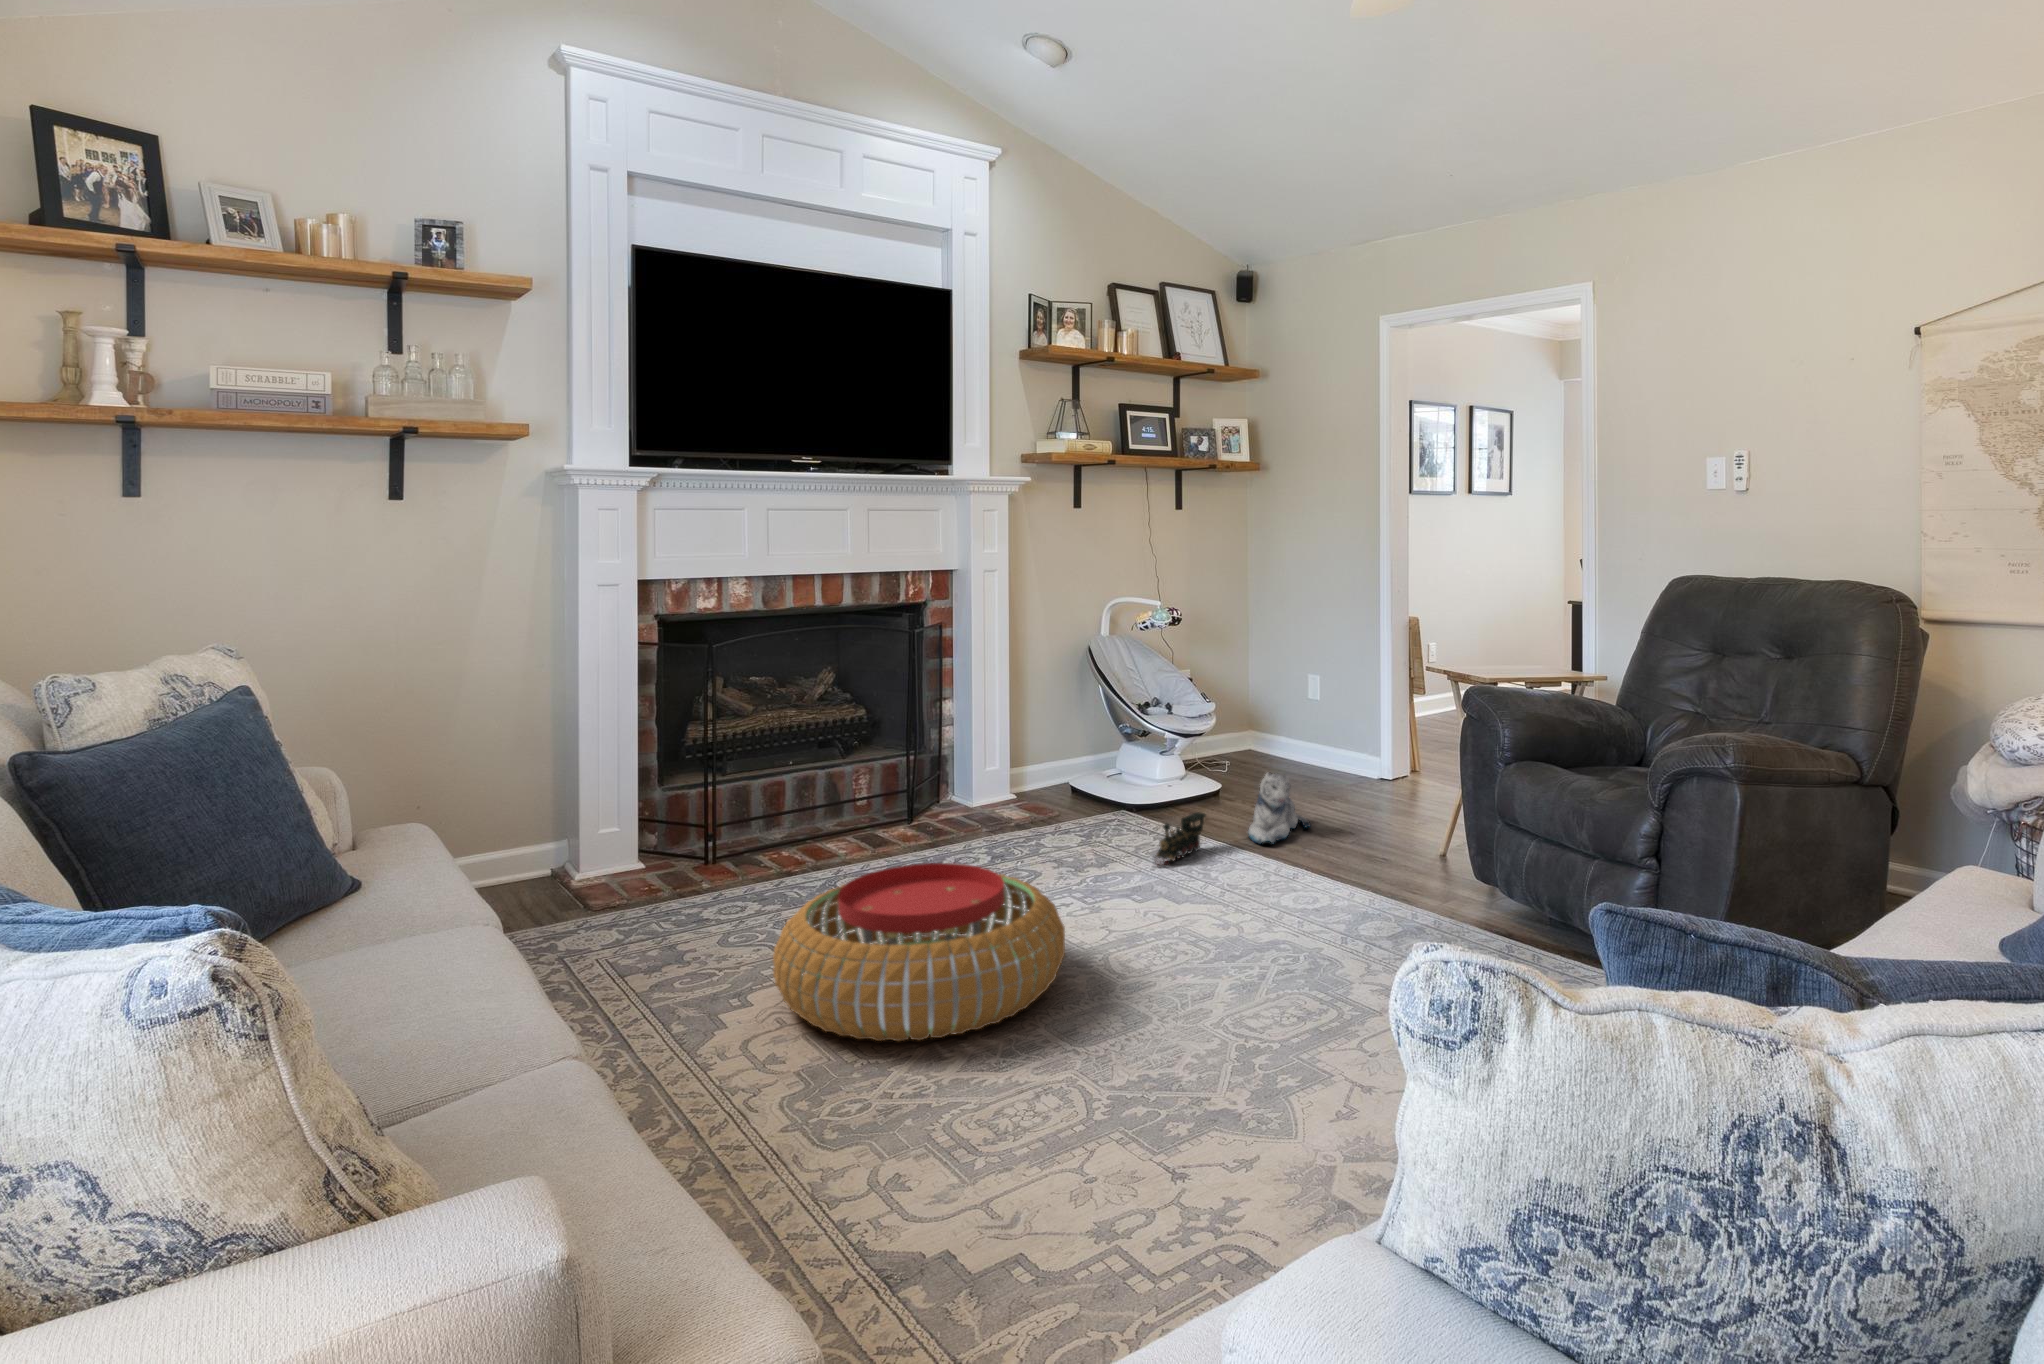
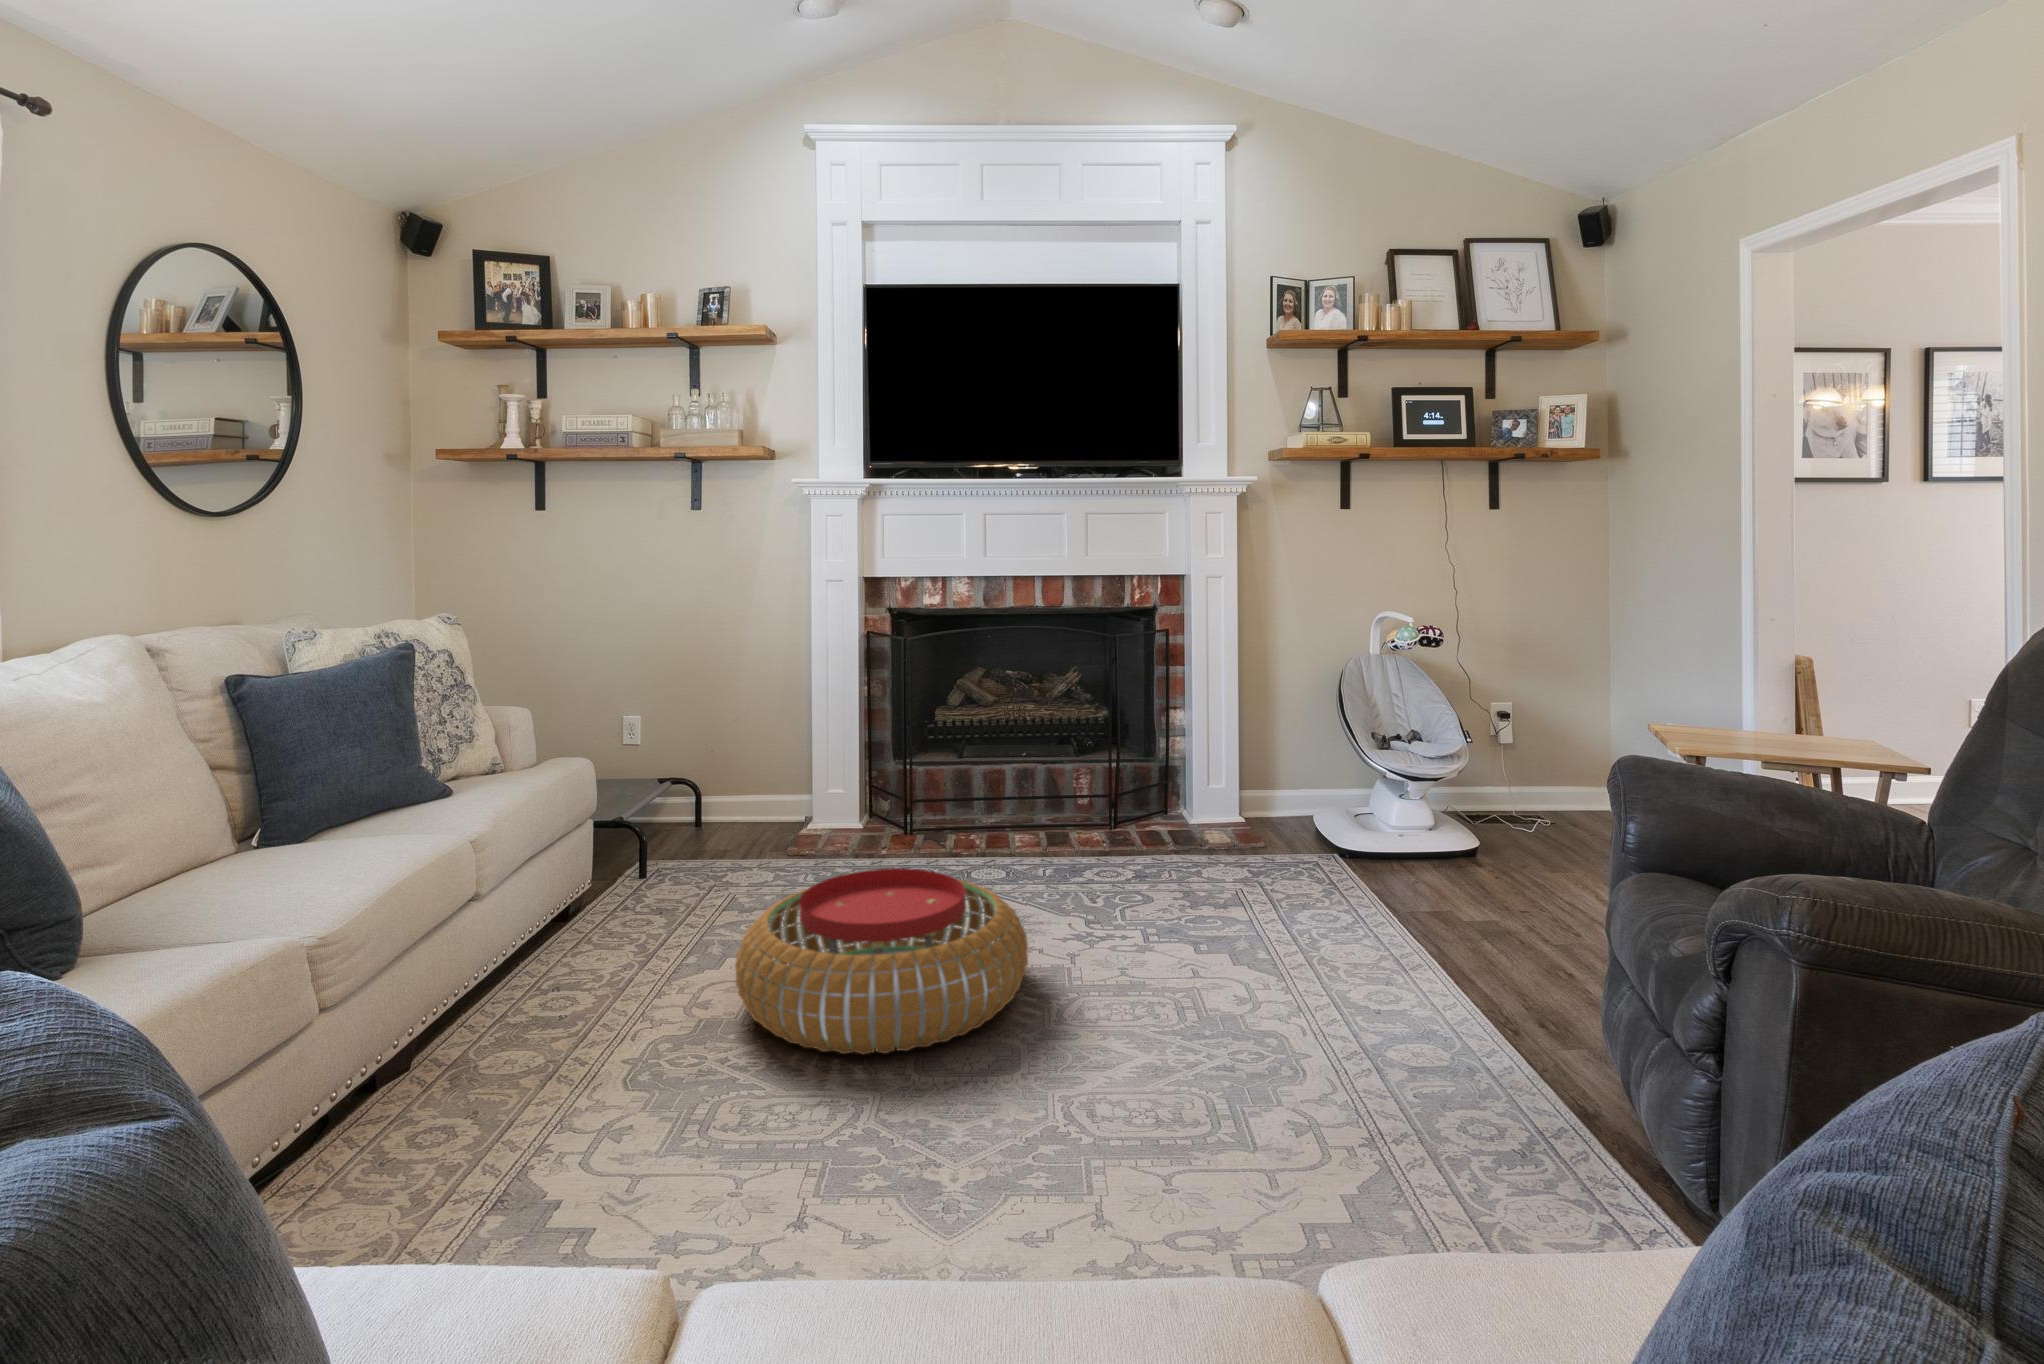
plush toy: present [1249,773,1311,844] -> none [1436,838,1543,931]
toy train: present [1155,812,1206,865] -> none [1280,871,1370,928]

